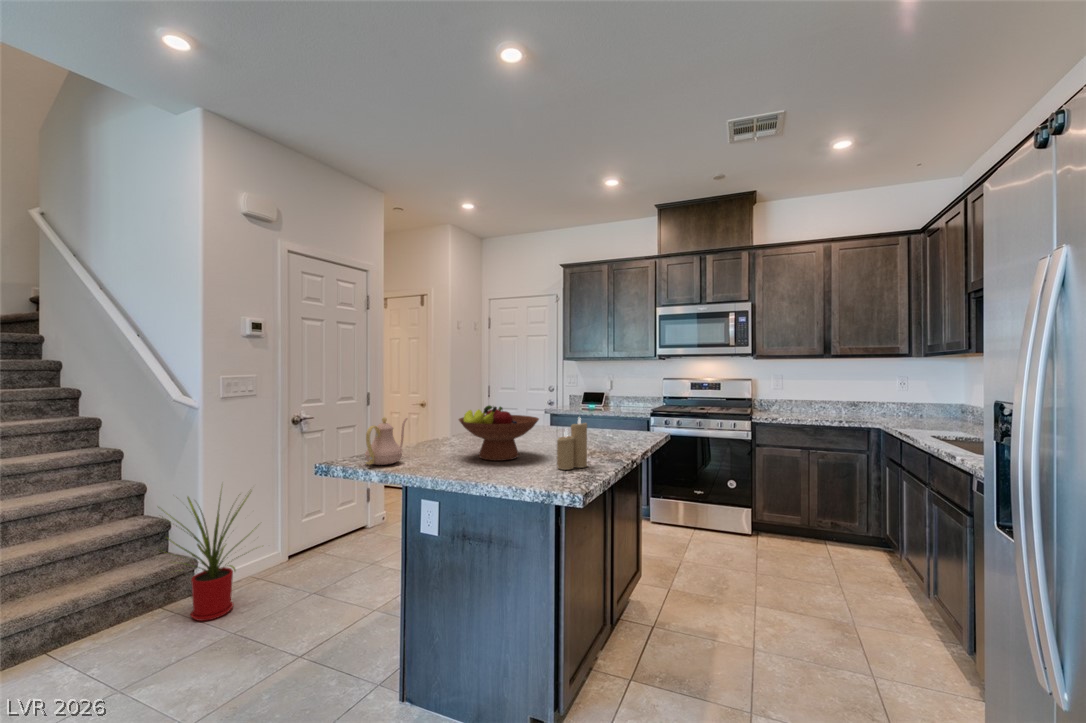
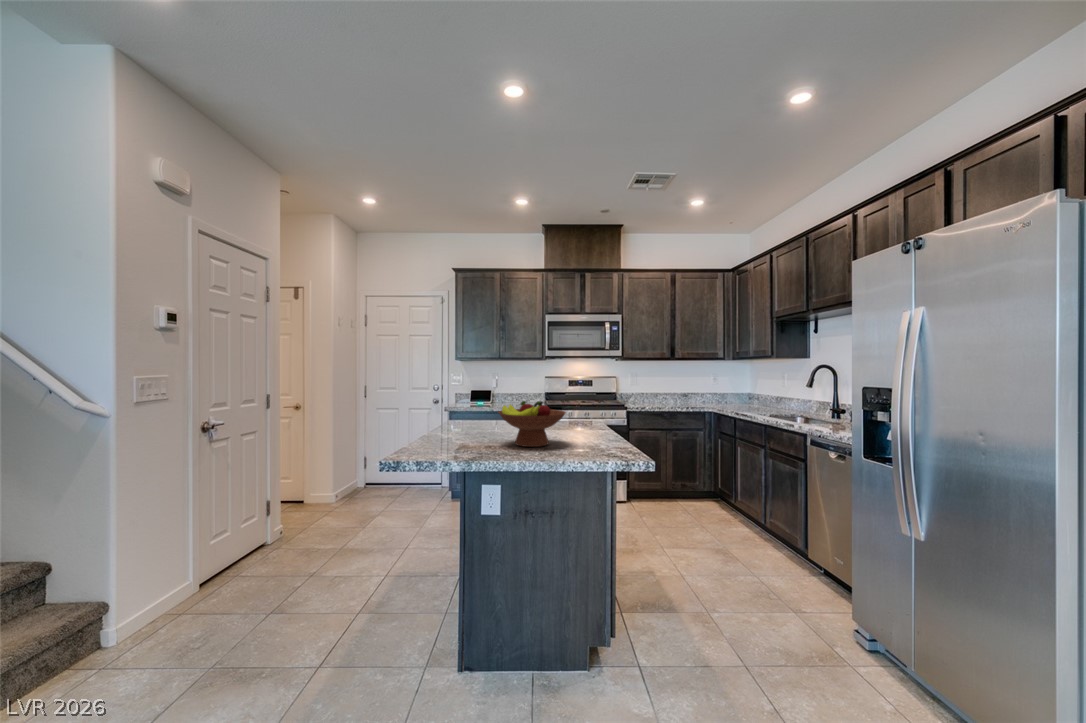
teapot: present [365,417,407,465] -> none [435,414,468,457]
candle: present [557,418,587,470] -> none [594,407,613,448]
house plant: present [158,493,253,621] -> none [77,501,222,668]

